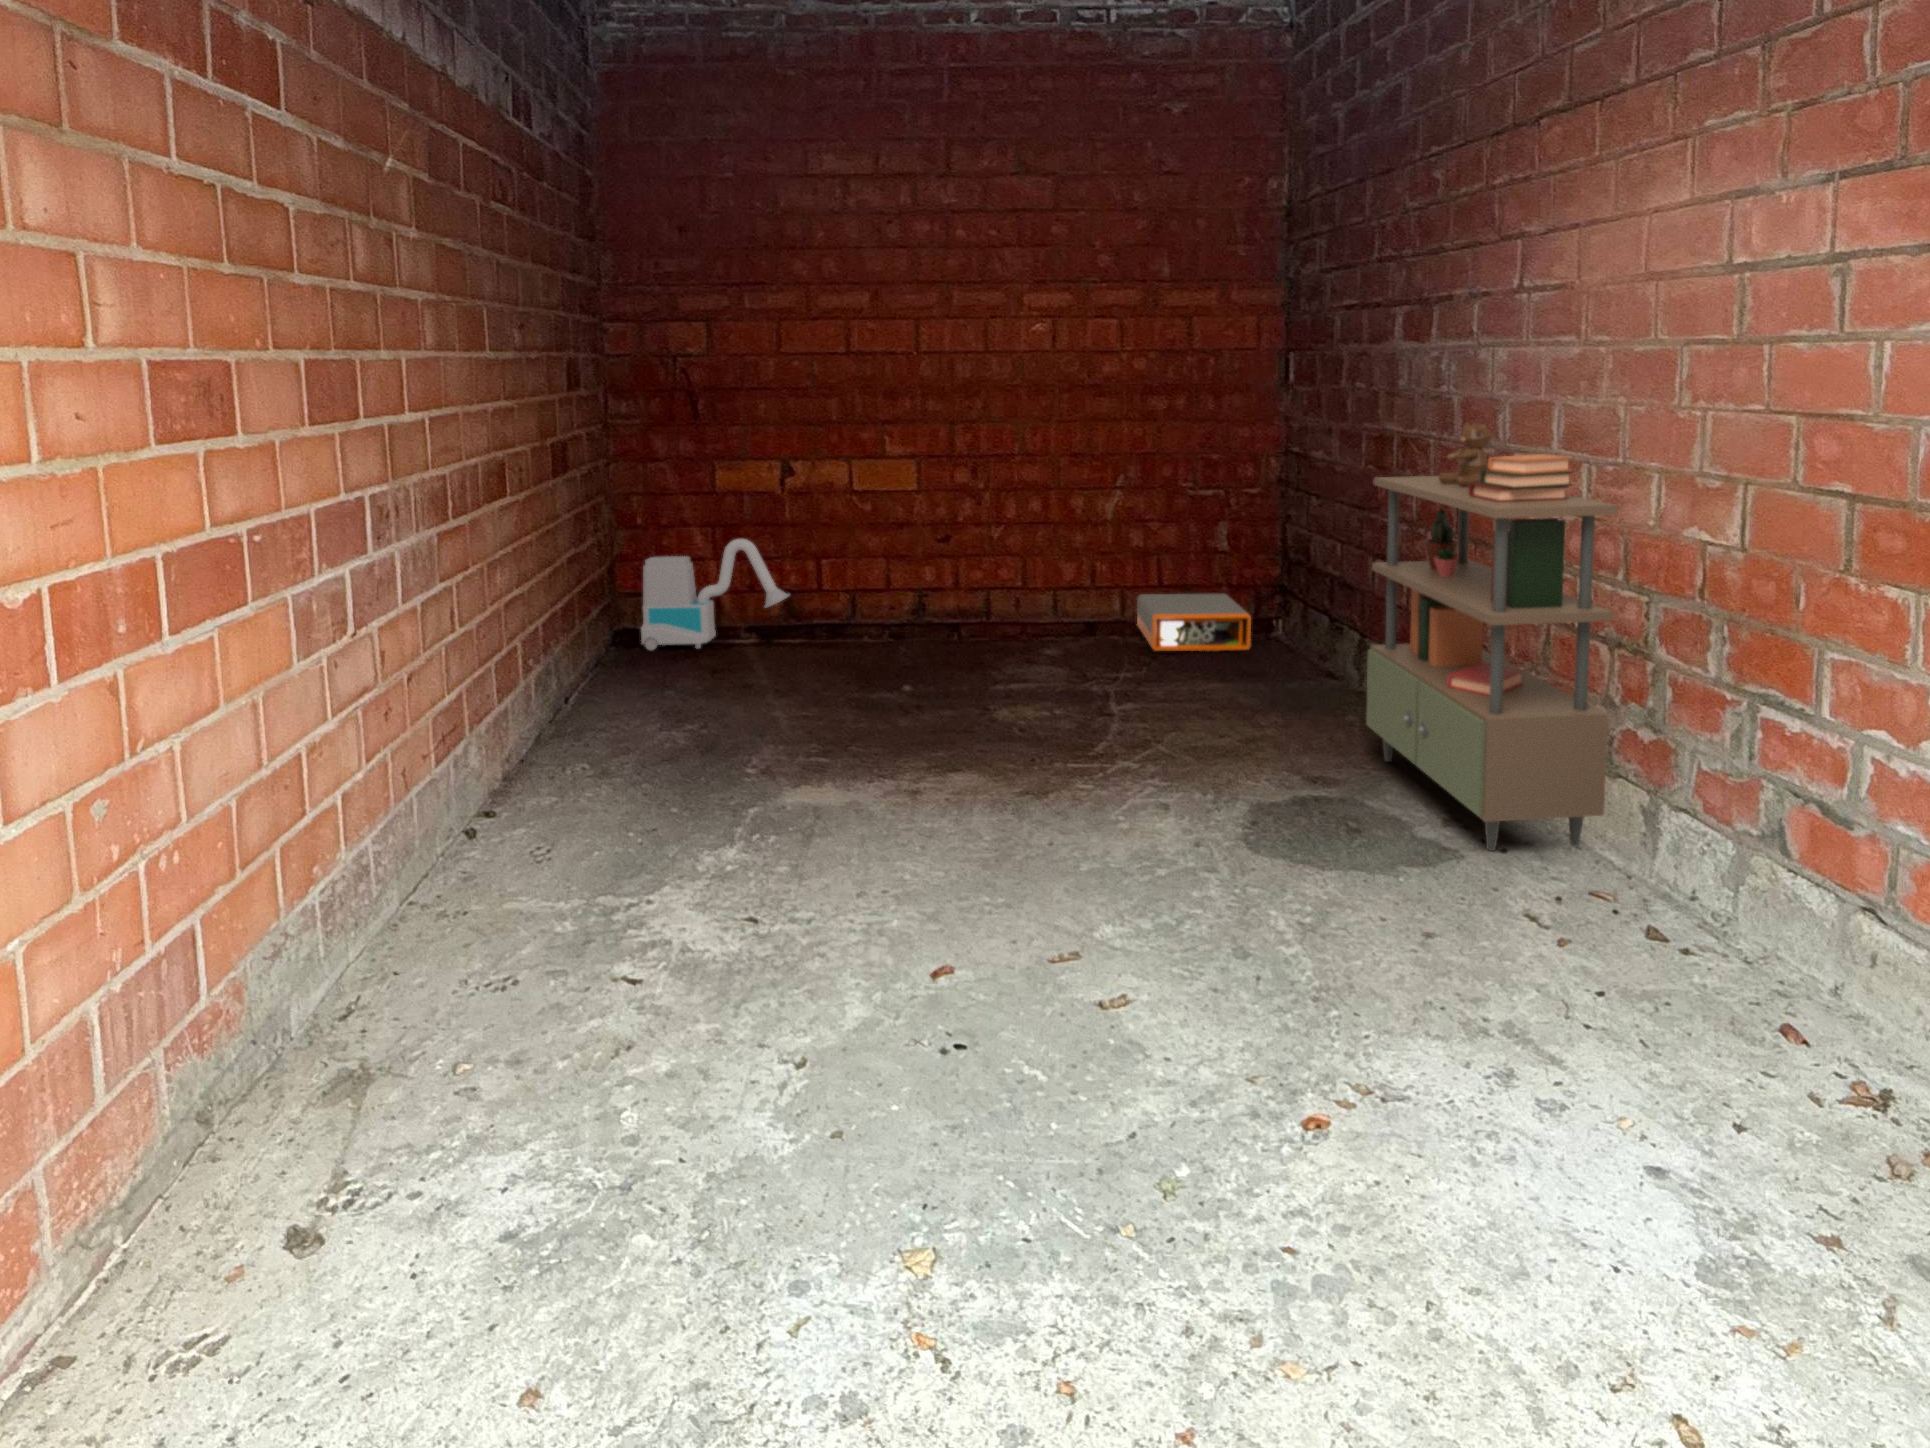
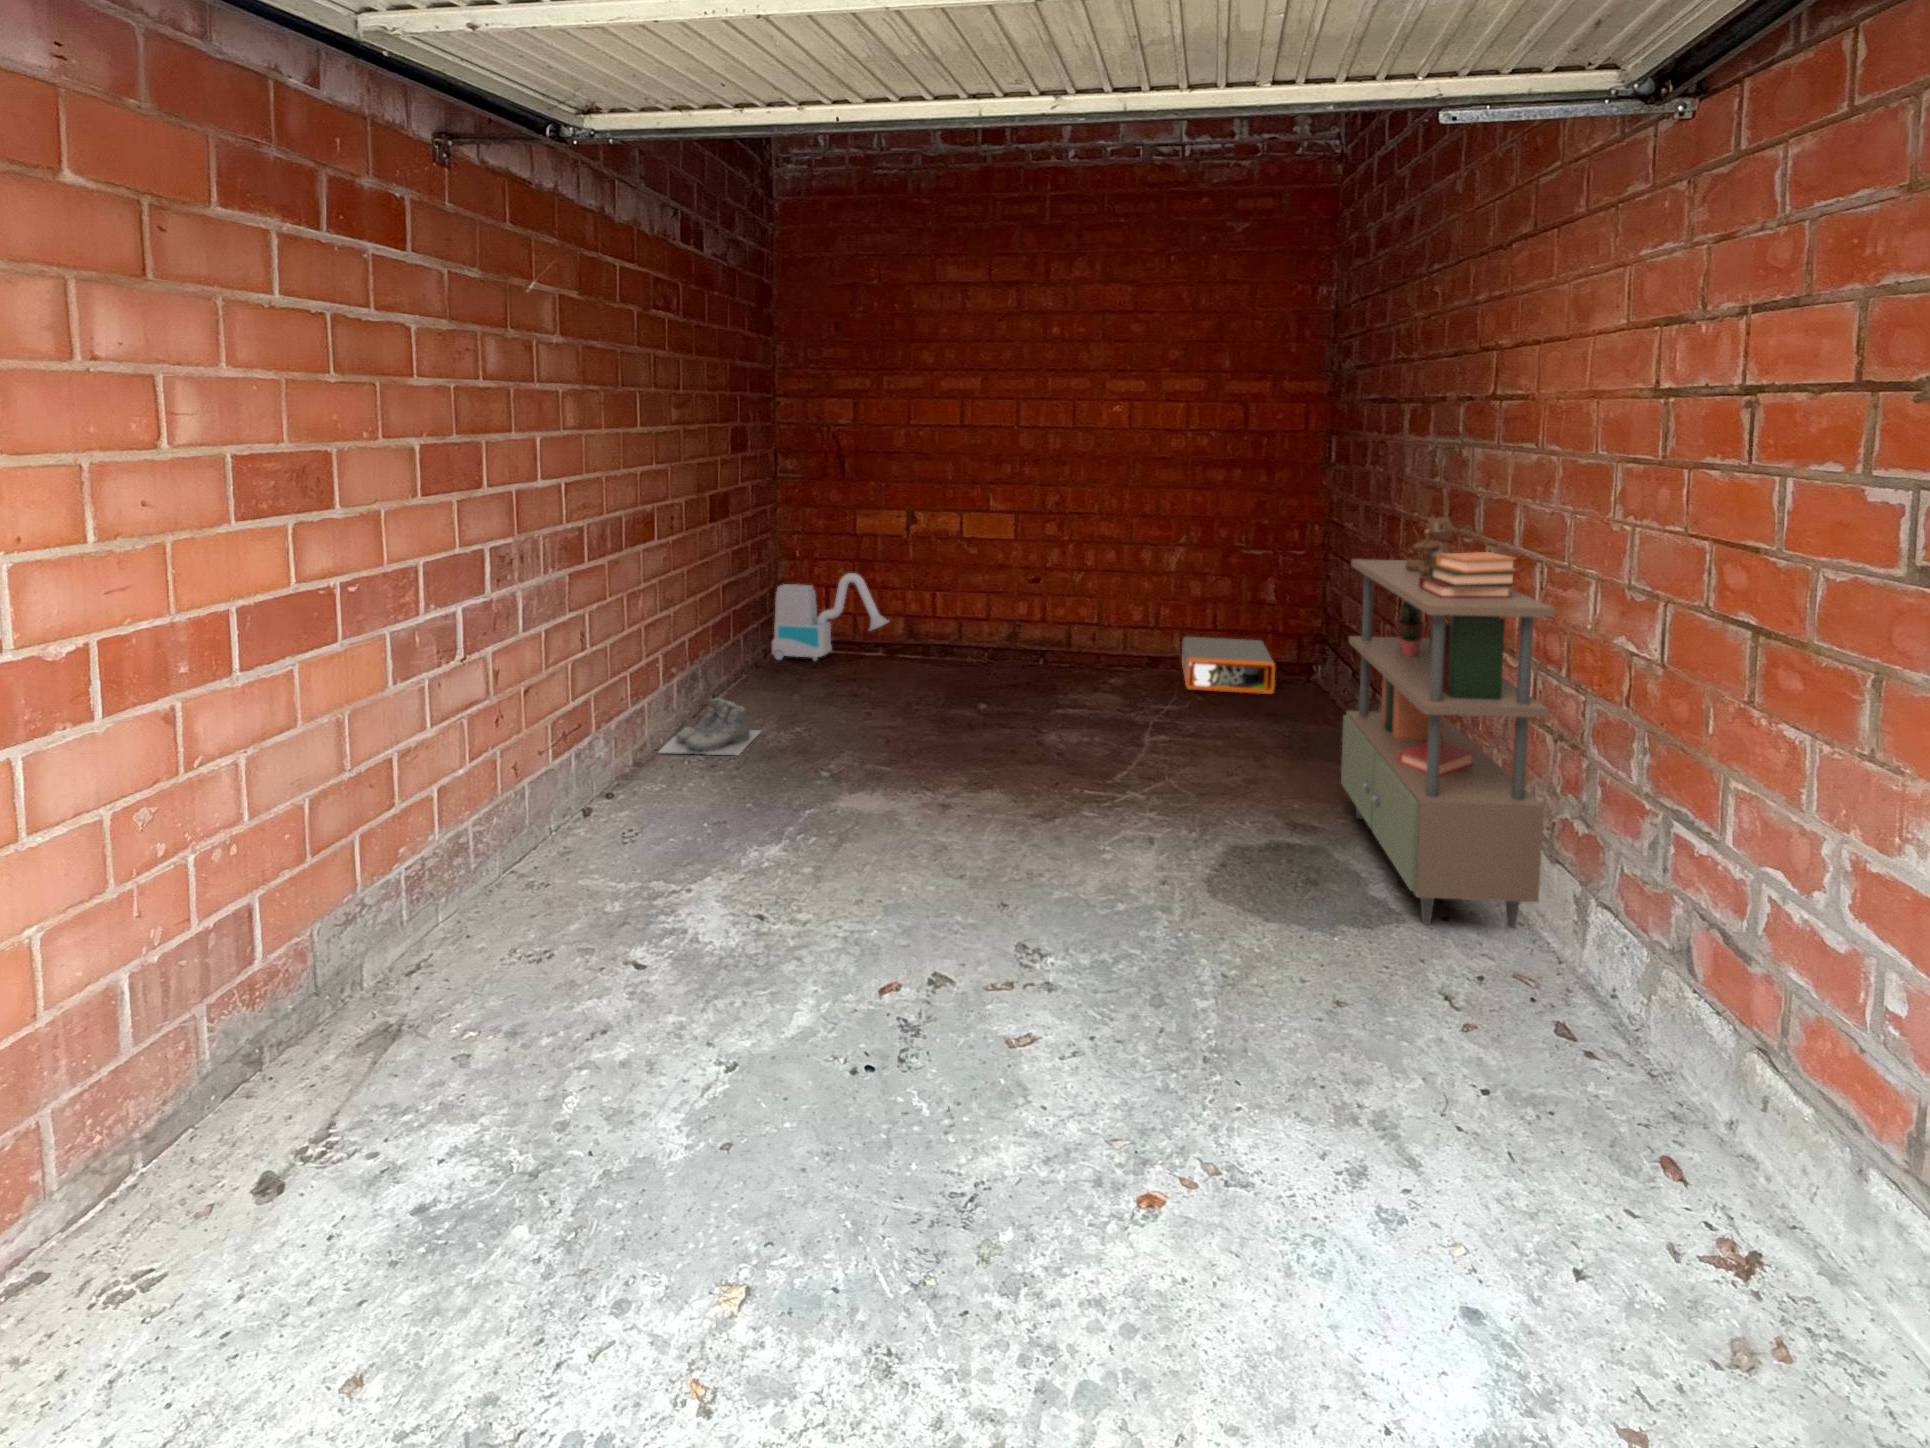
boots: none [545,688,670,758] -> present [659,698,761,755]

